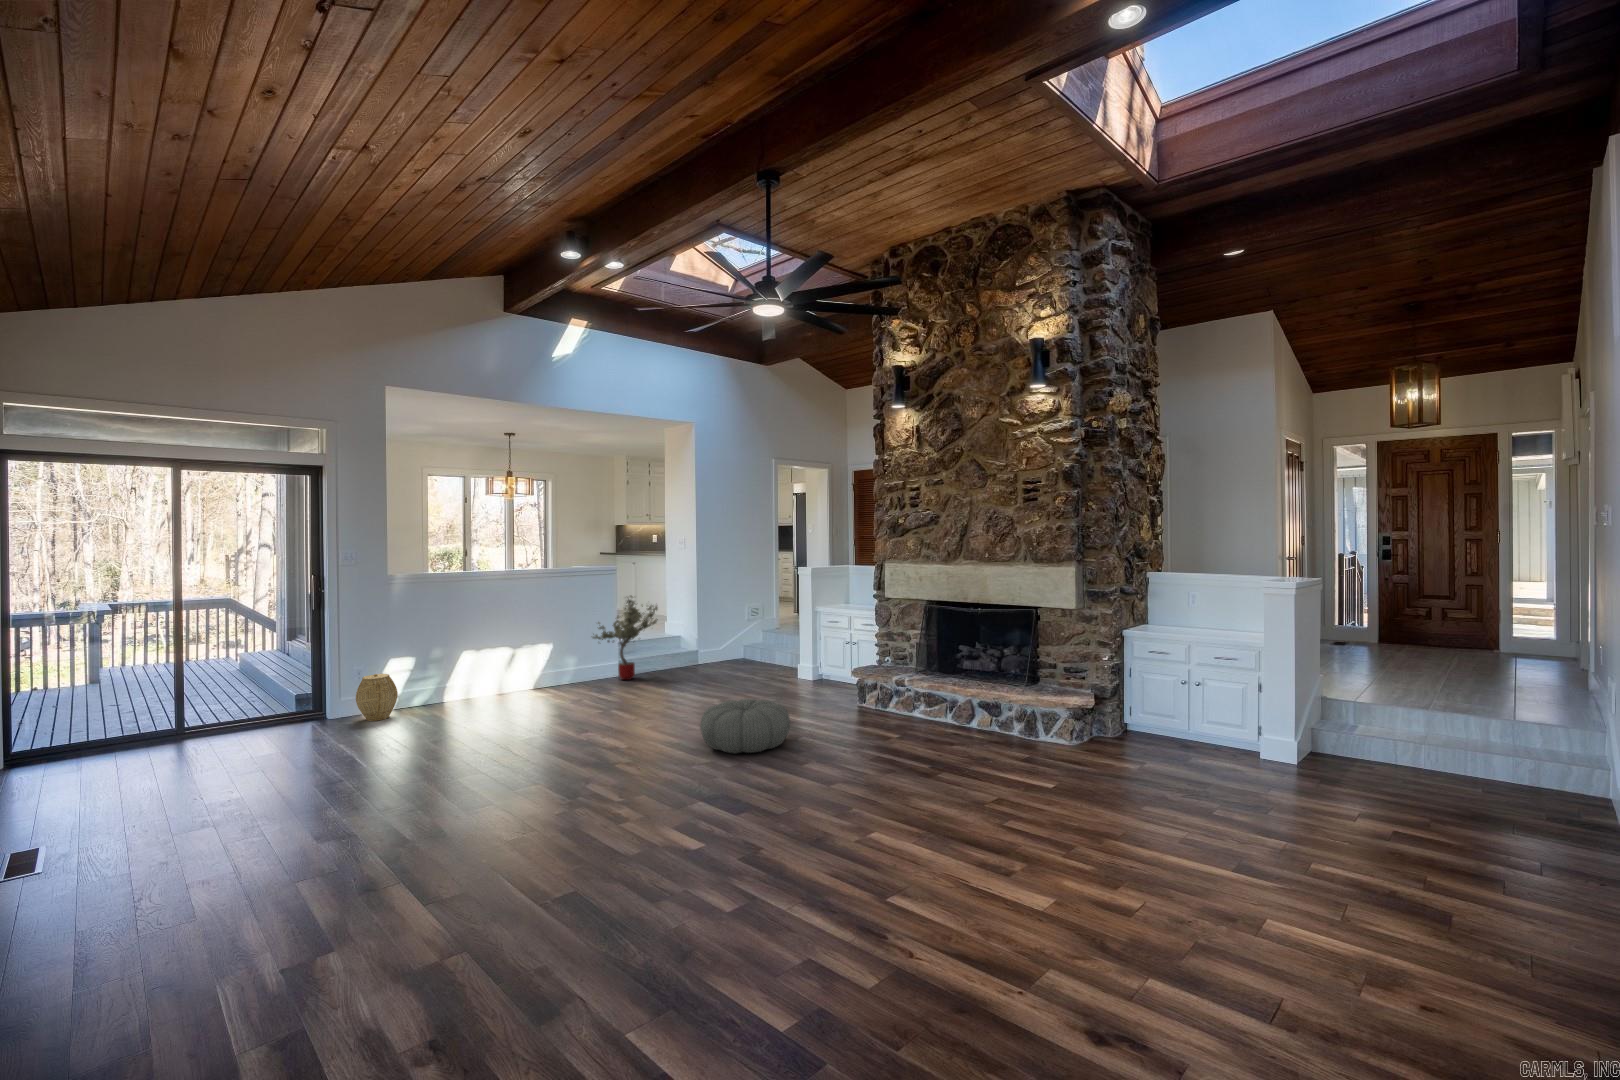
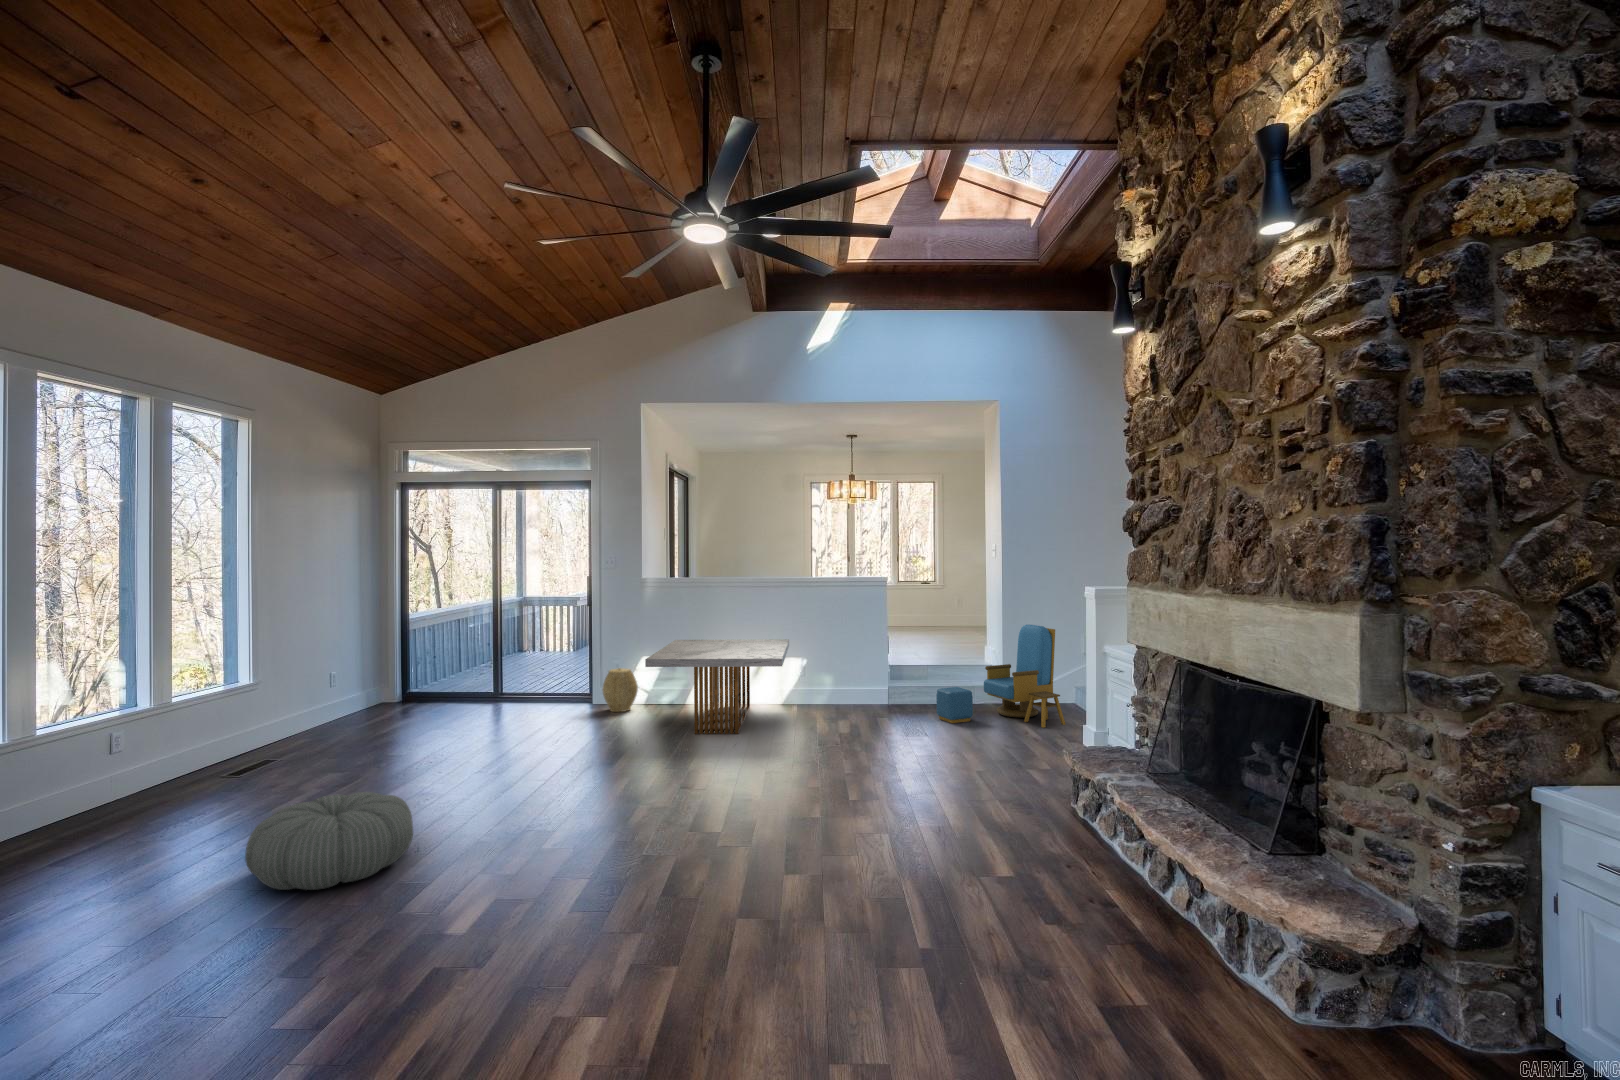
armchair: none [681,595,770,676] -> present [936,625,1065,728]
potted tree: present [593,596,658,680] -> none [832,613,914,714]
coffee table: none [428,626,595,719] -> present [645,639,789,734]
pouf: present [700,699,790,753] -> present [245,792,413,890]

